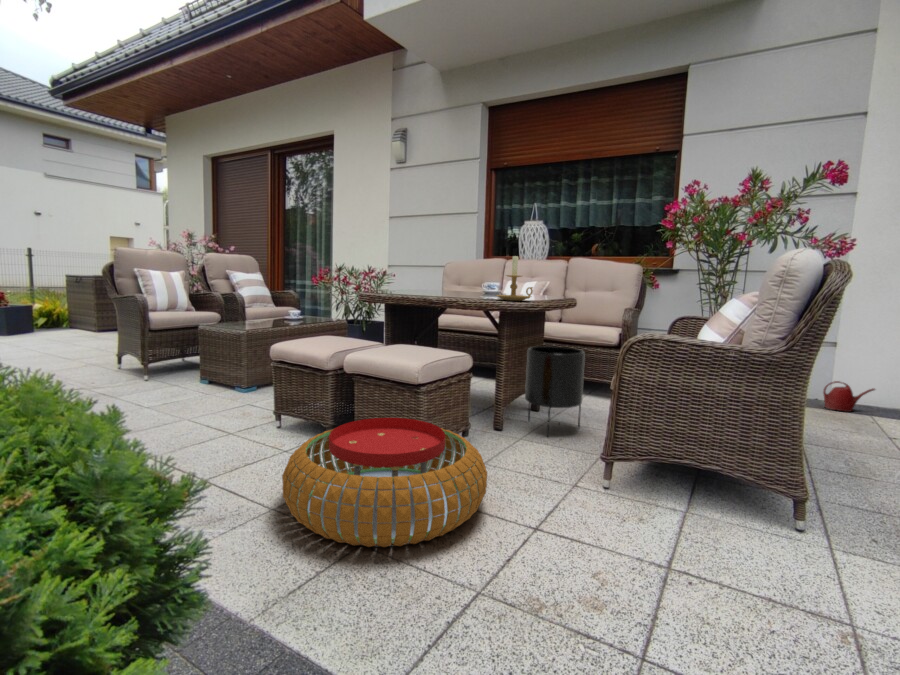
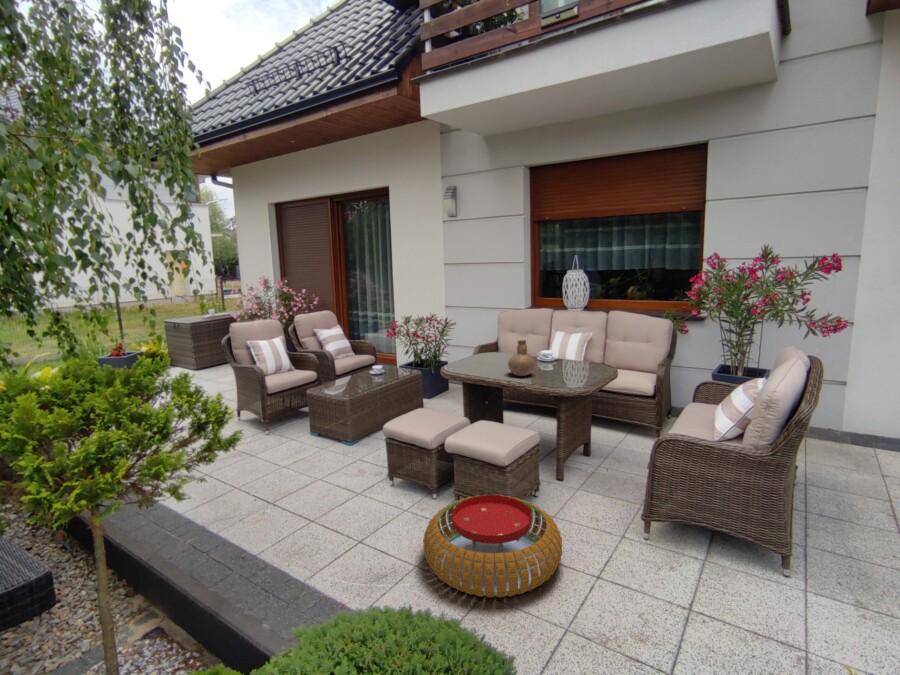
vase: none [441,252,474,297] -> present [508,340,535,376]
candle holder: present [496,255,533,301] -> none [552,342,583,380]
planter: present [525,346,585,436] -> none [580,411,627,488]
watering can: present [823,381,875,412] -> none [838,418,884,444]

